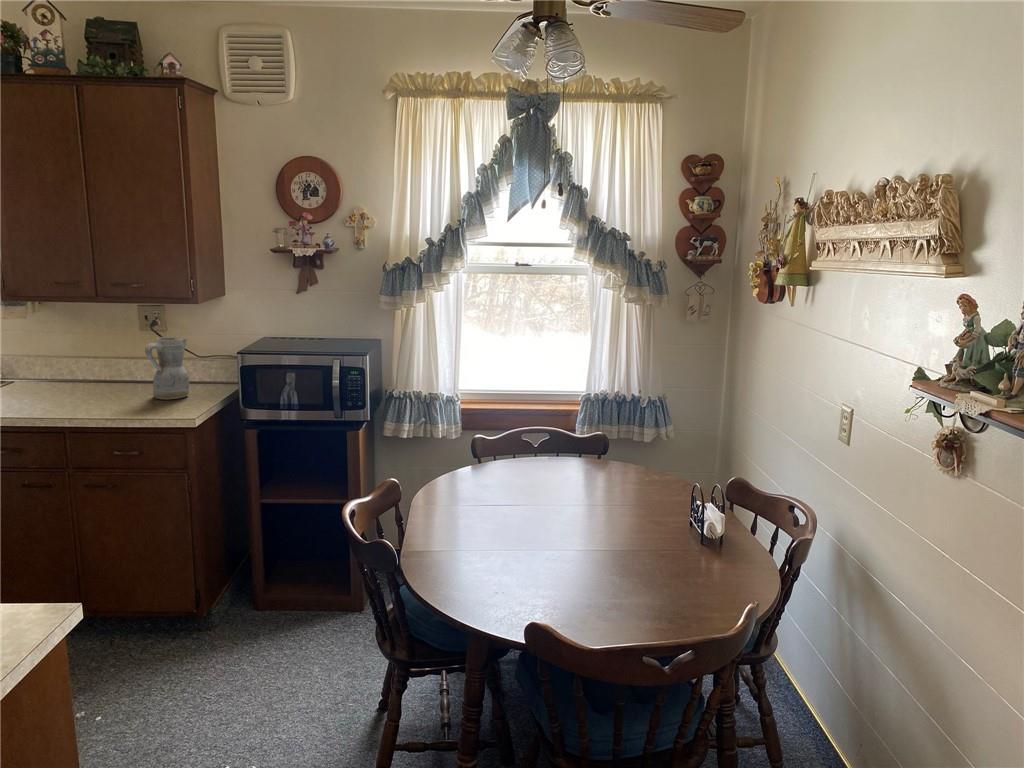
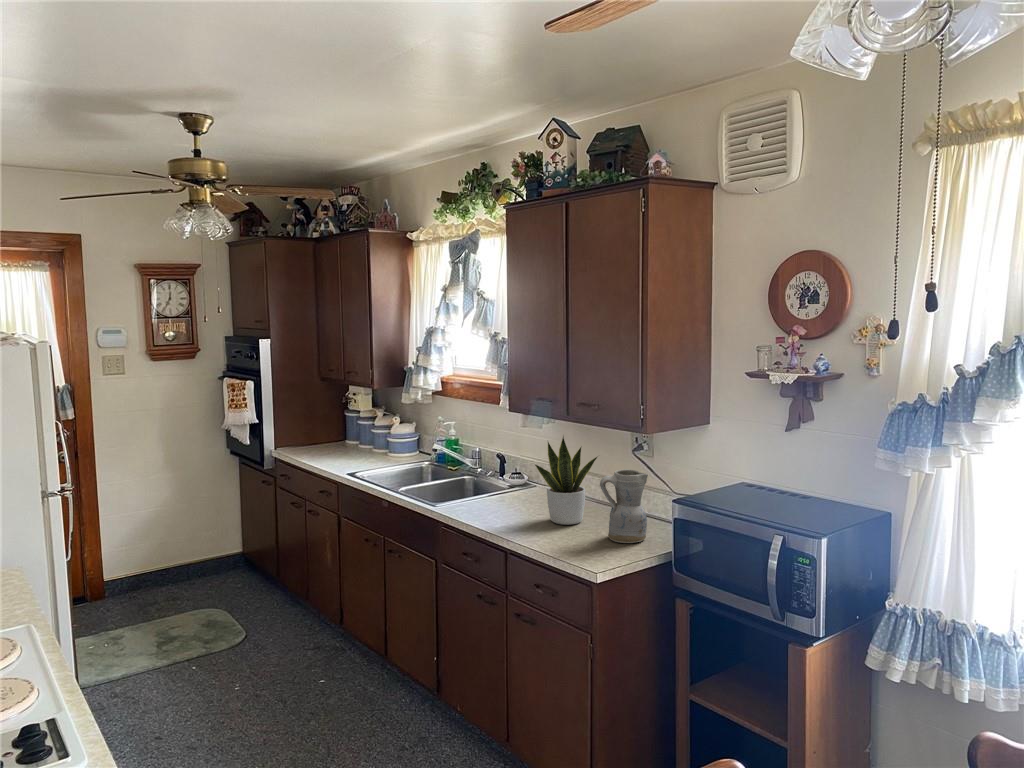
potted plant: none [55,313,119,399] -> present [535,436,597,525]

